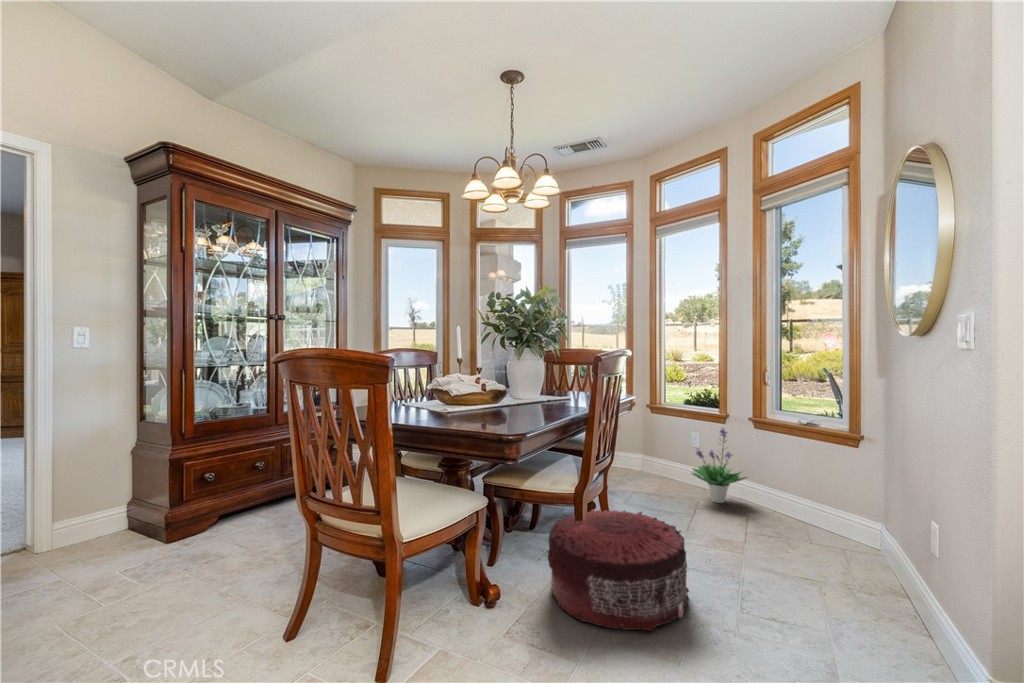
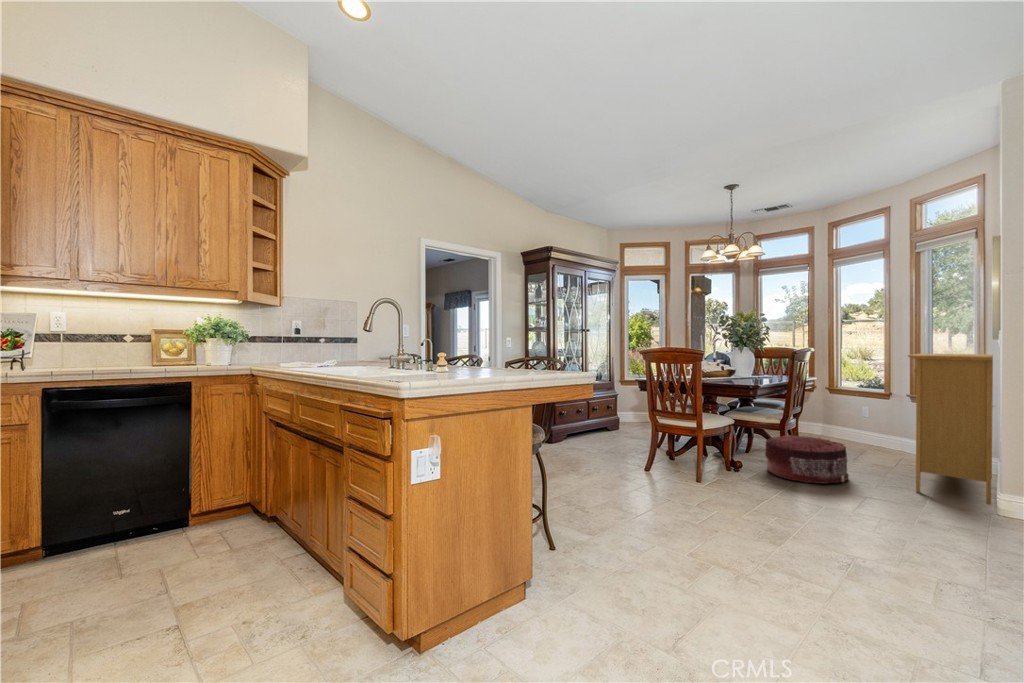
console table: none [780,358,939,659] -> present [908,353,993,505]
potted plant: present [691,427,747,503] -> none [859,401,905,451]

